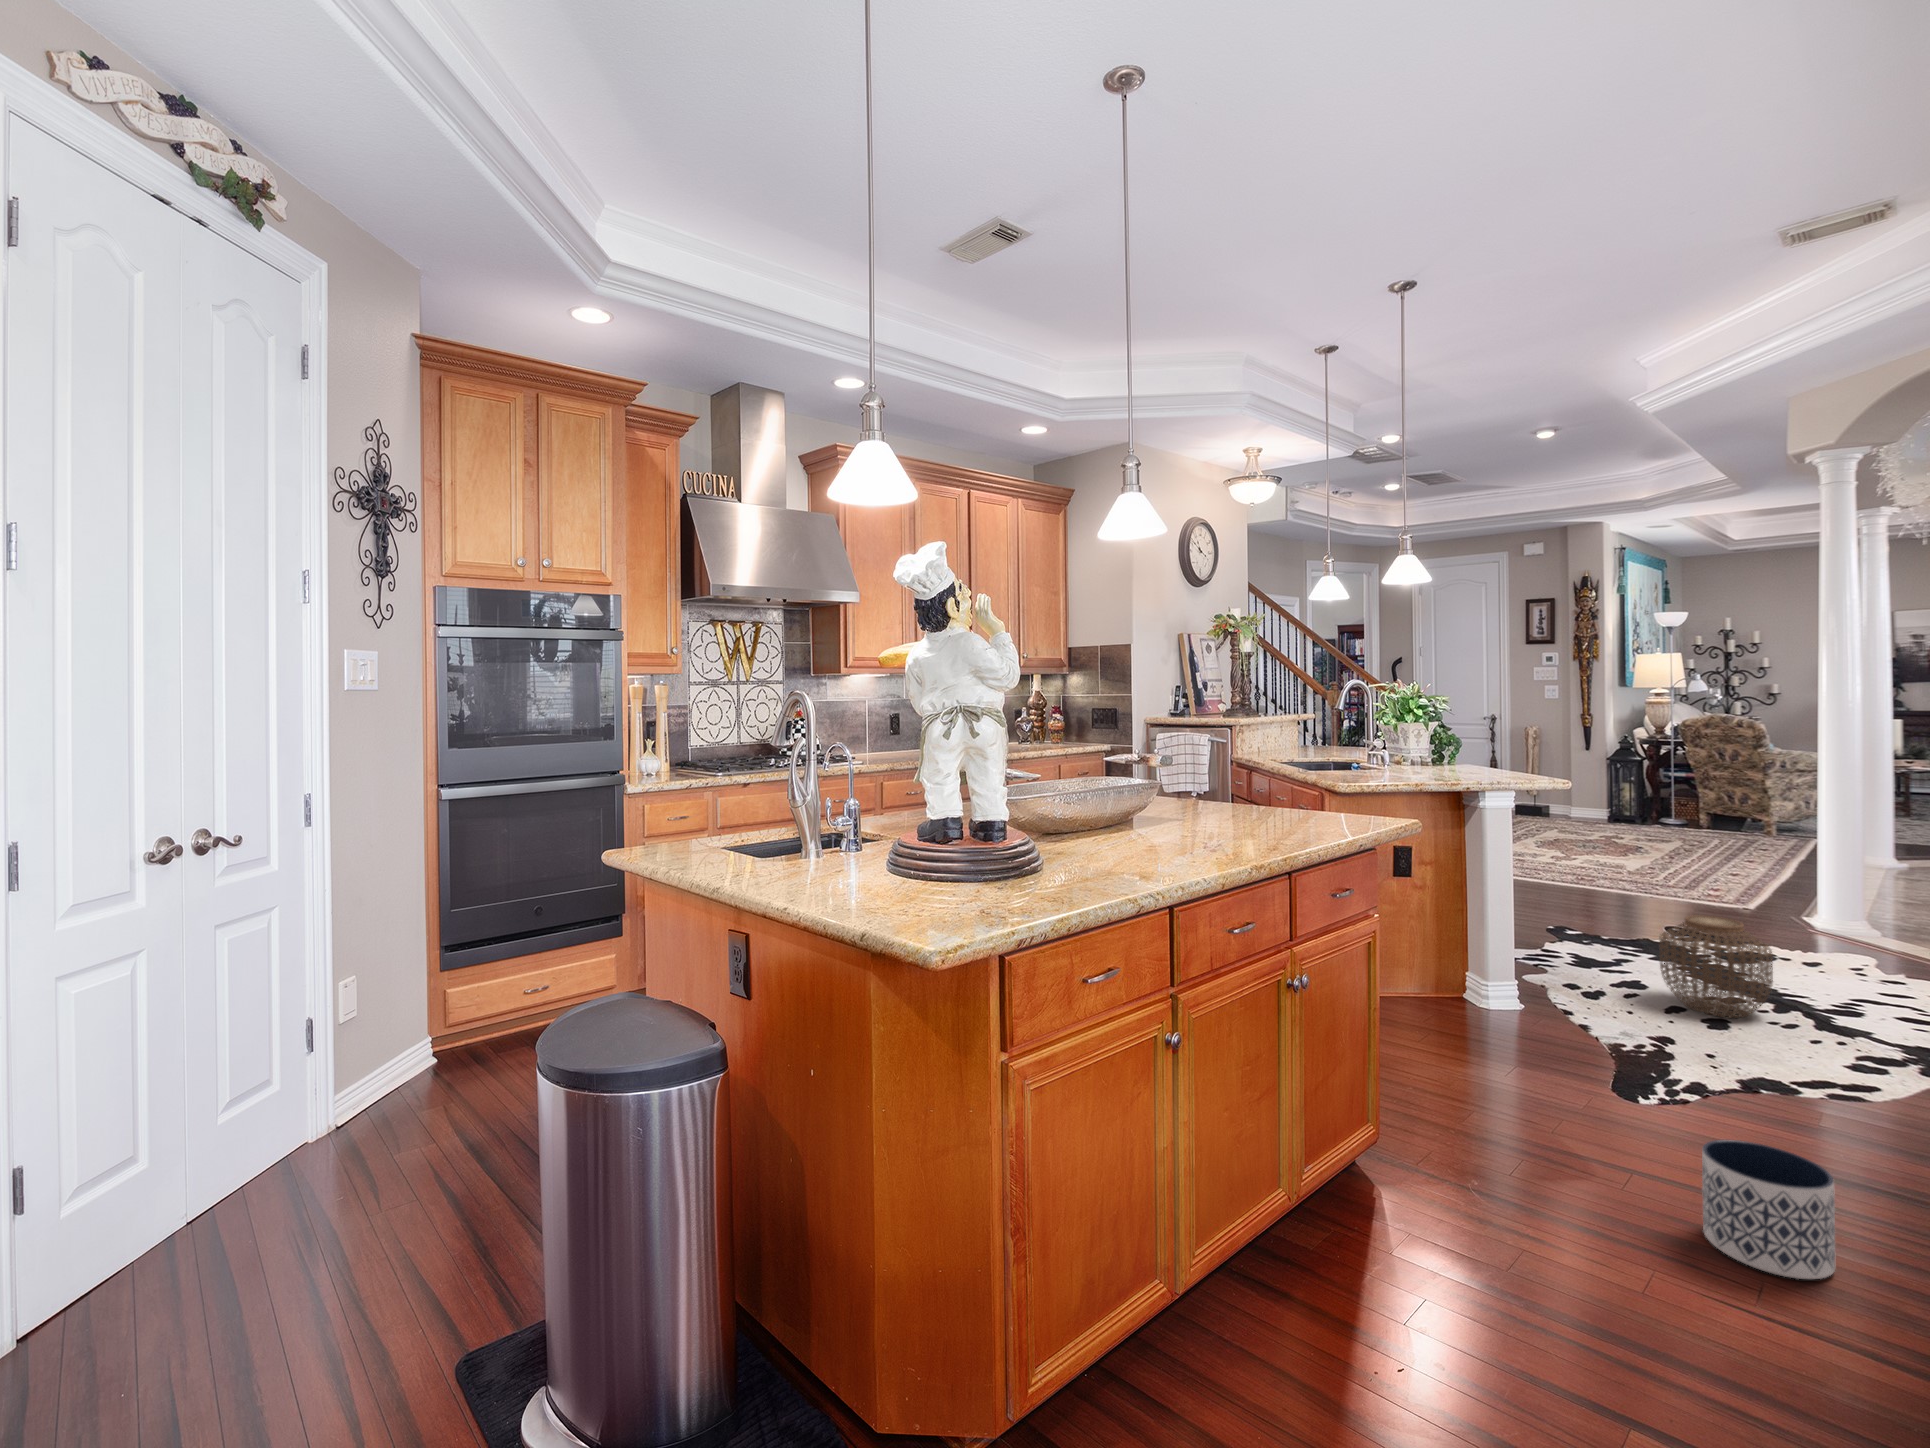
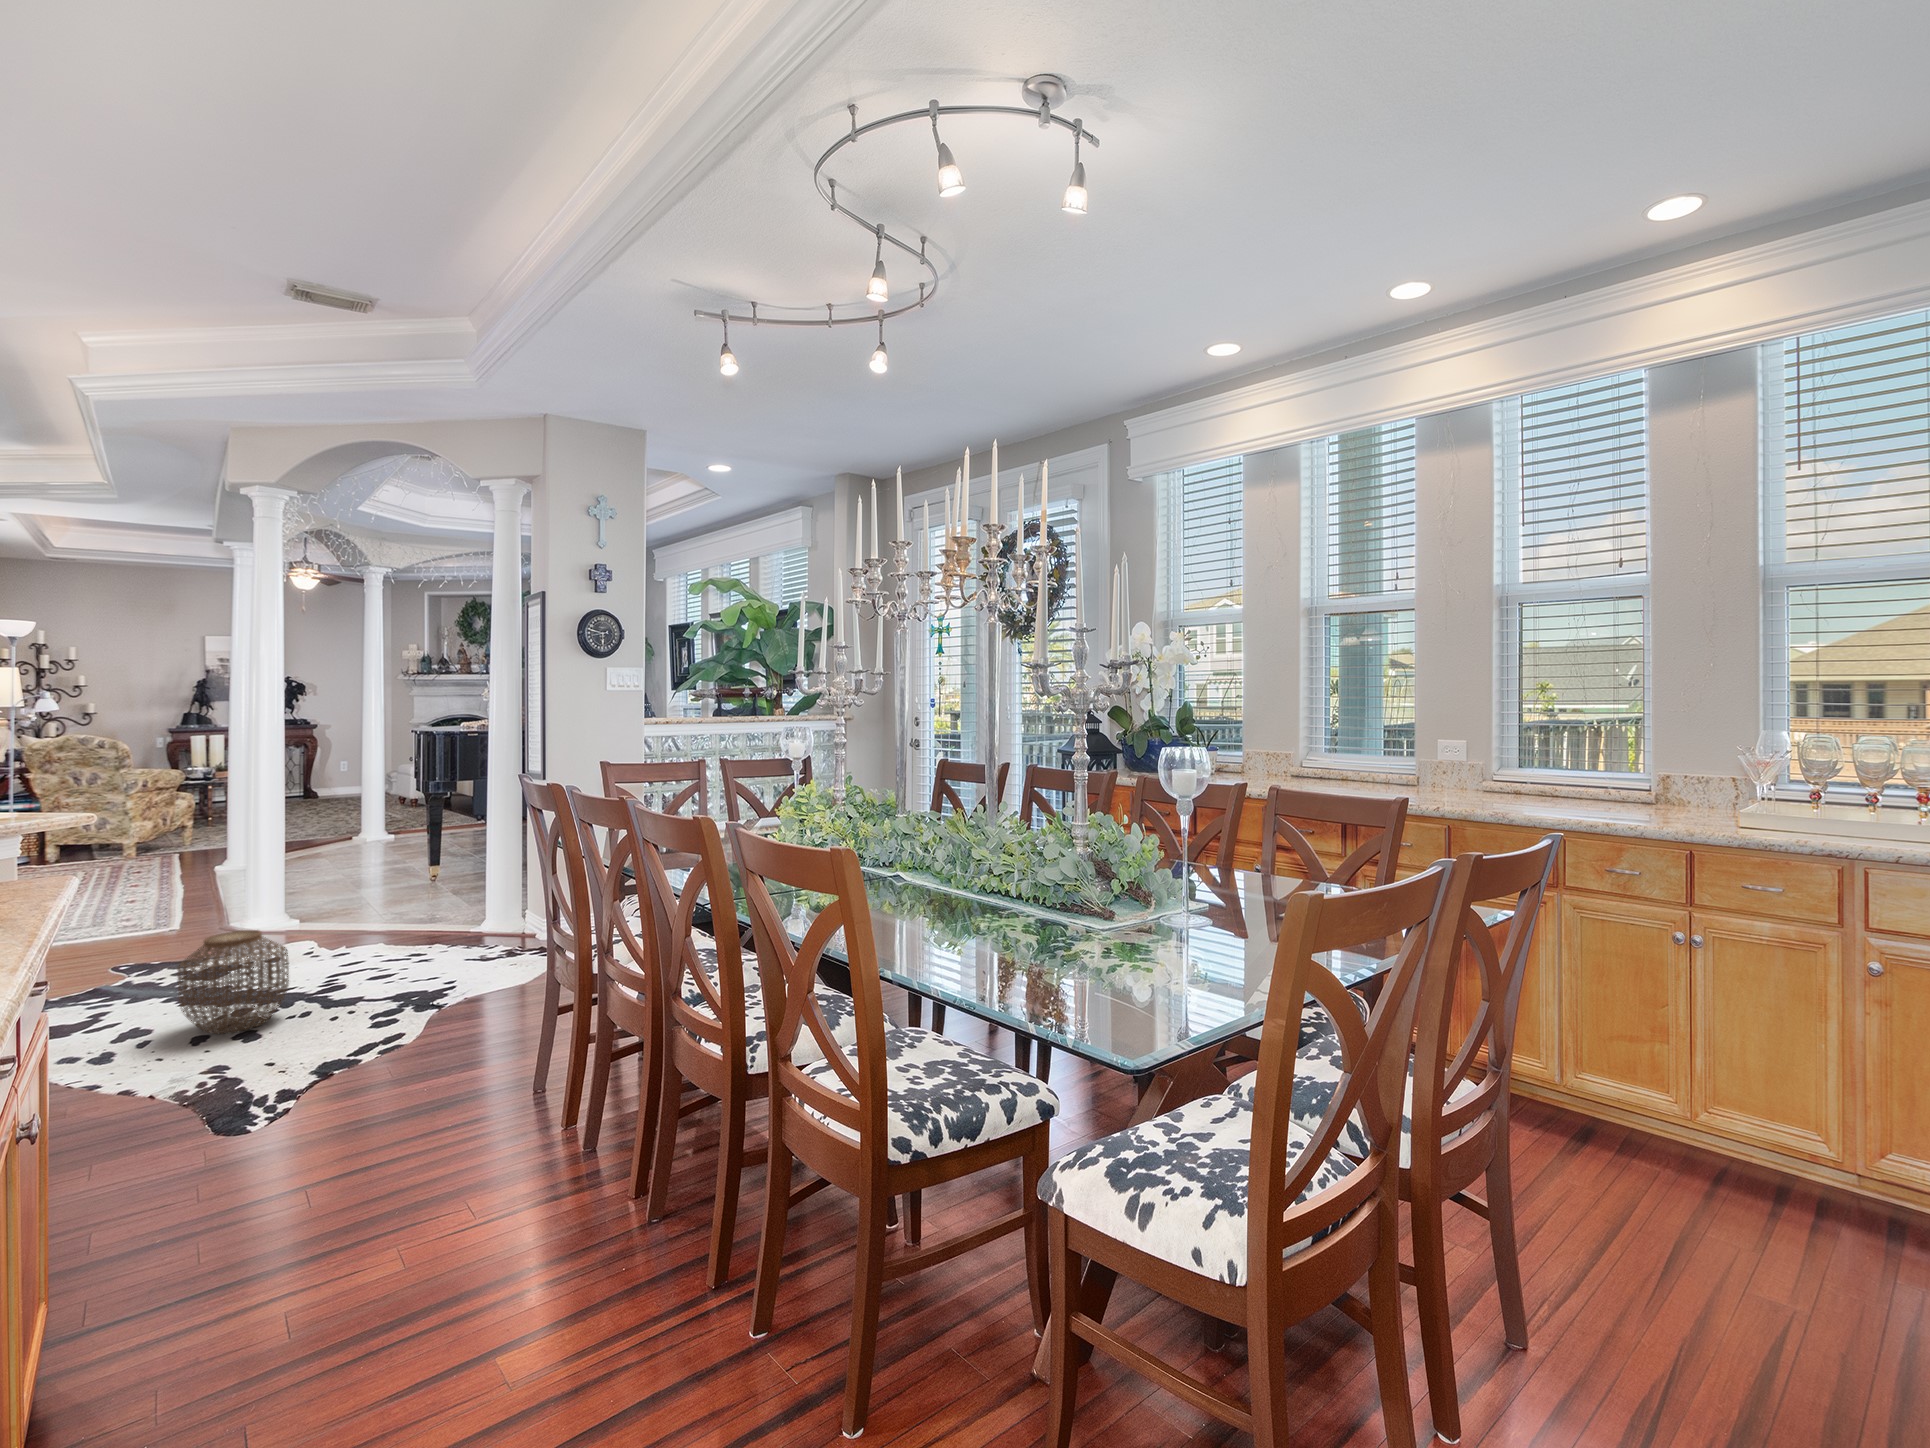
planter: present [1702,1140,1835,1279] -> none [396,1085,496,1199]

